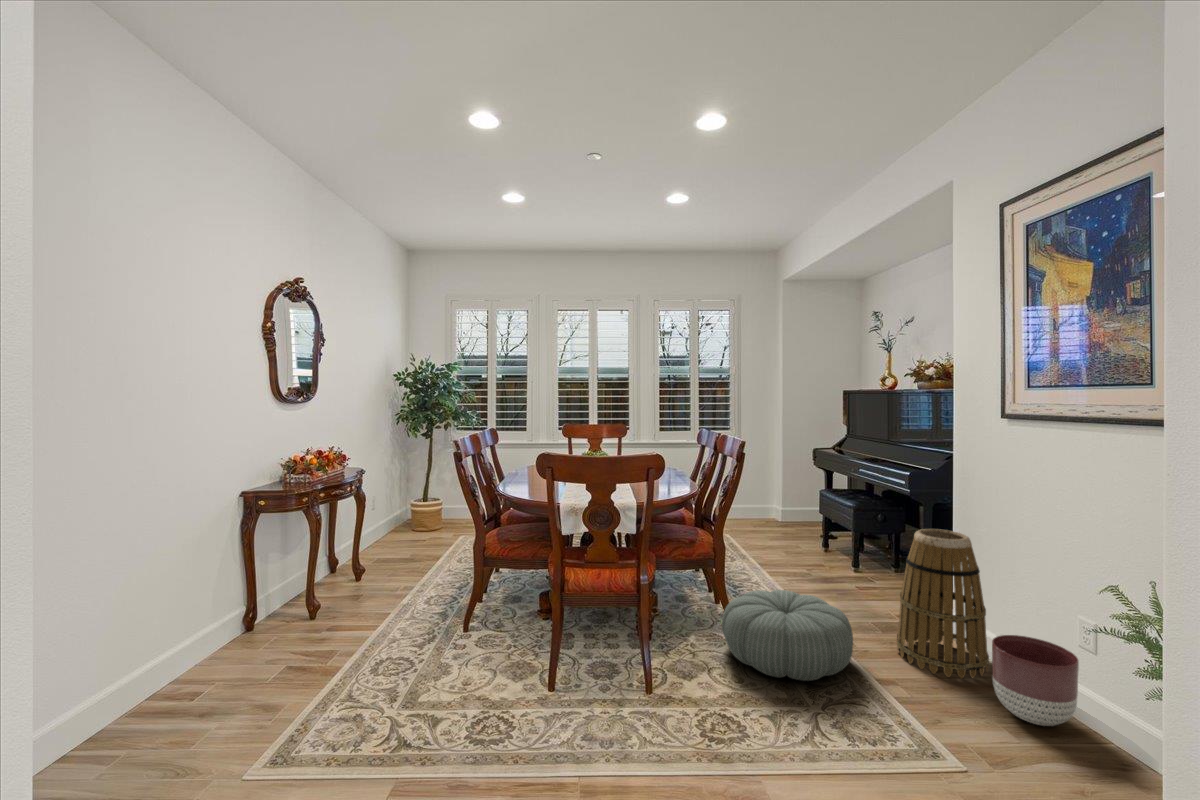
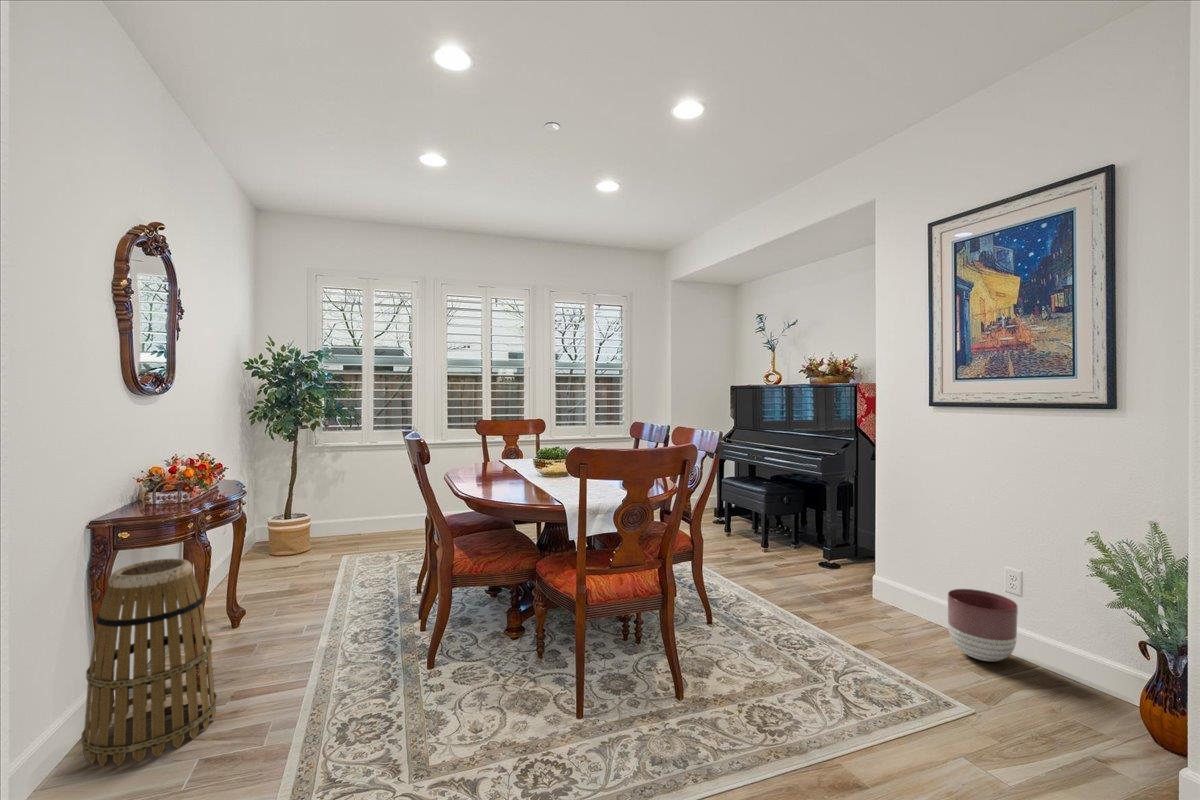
basket: present [897,529,989,678] -> present [82,558,217,766]
pouf: present [722,590,853,681] -> none [709,574,836,659]

